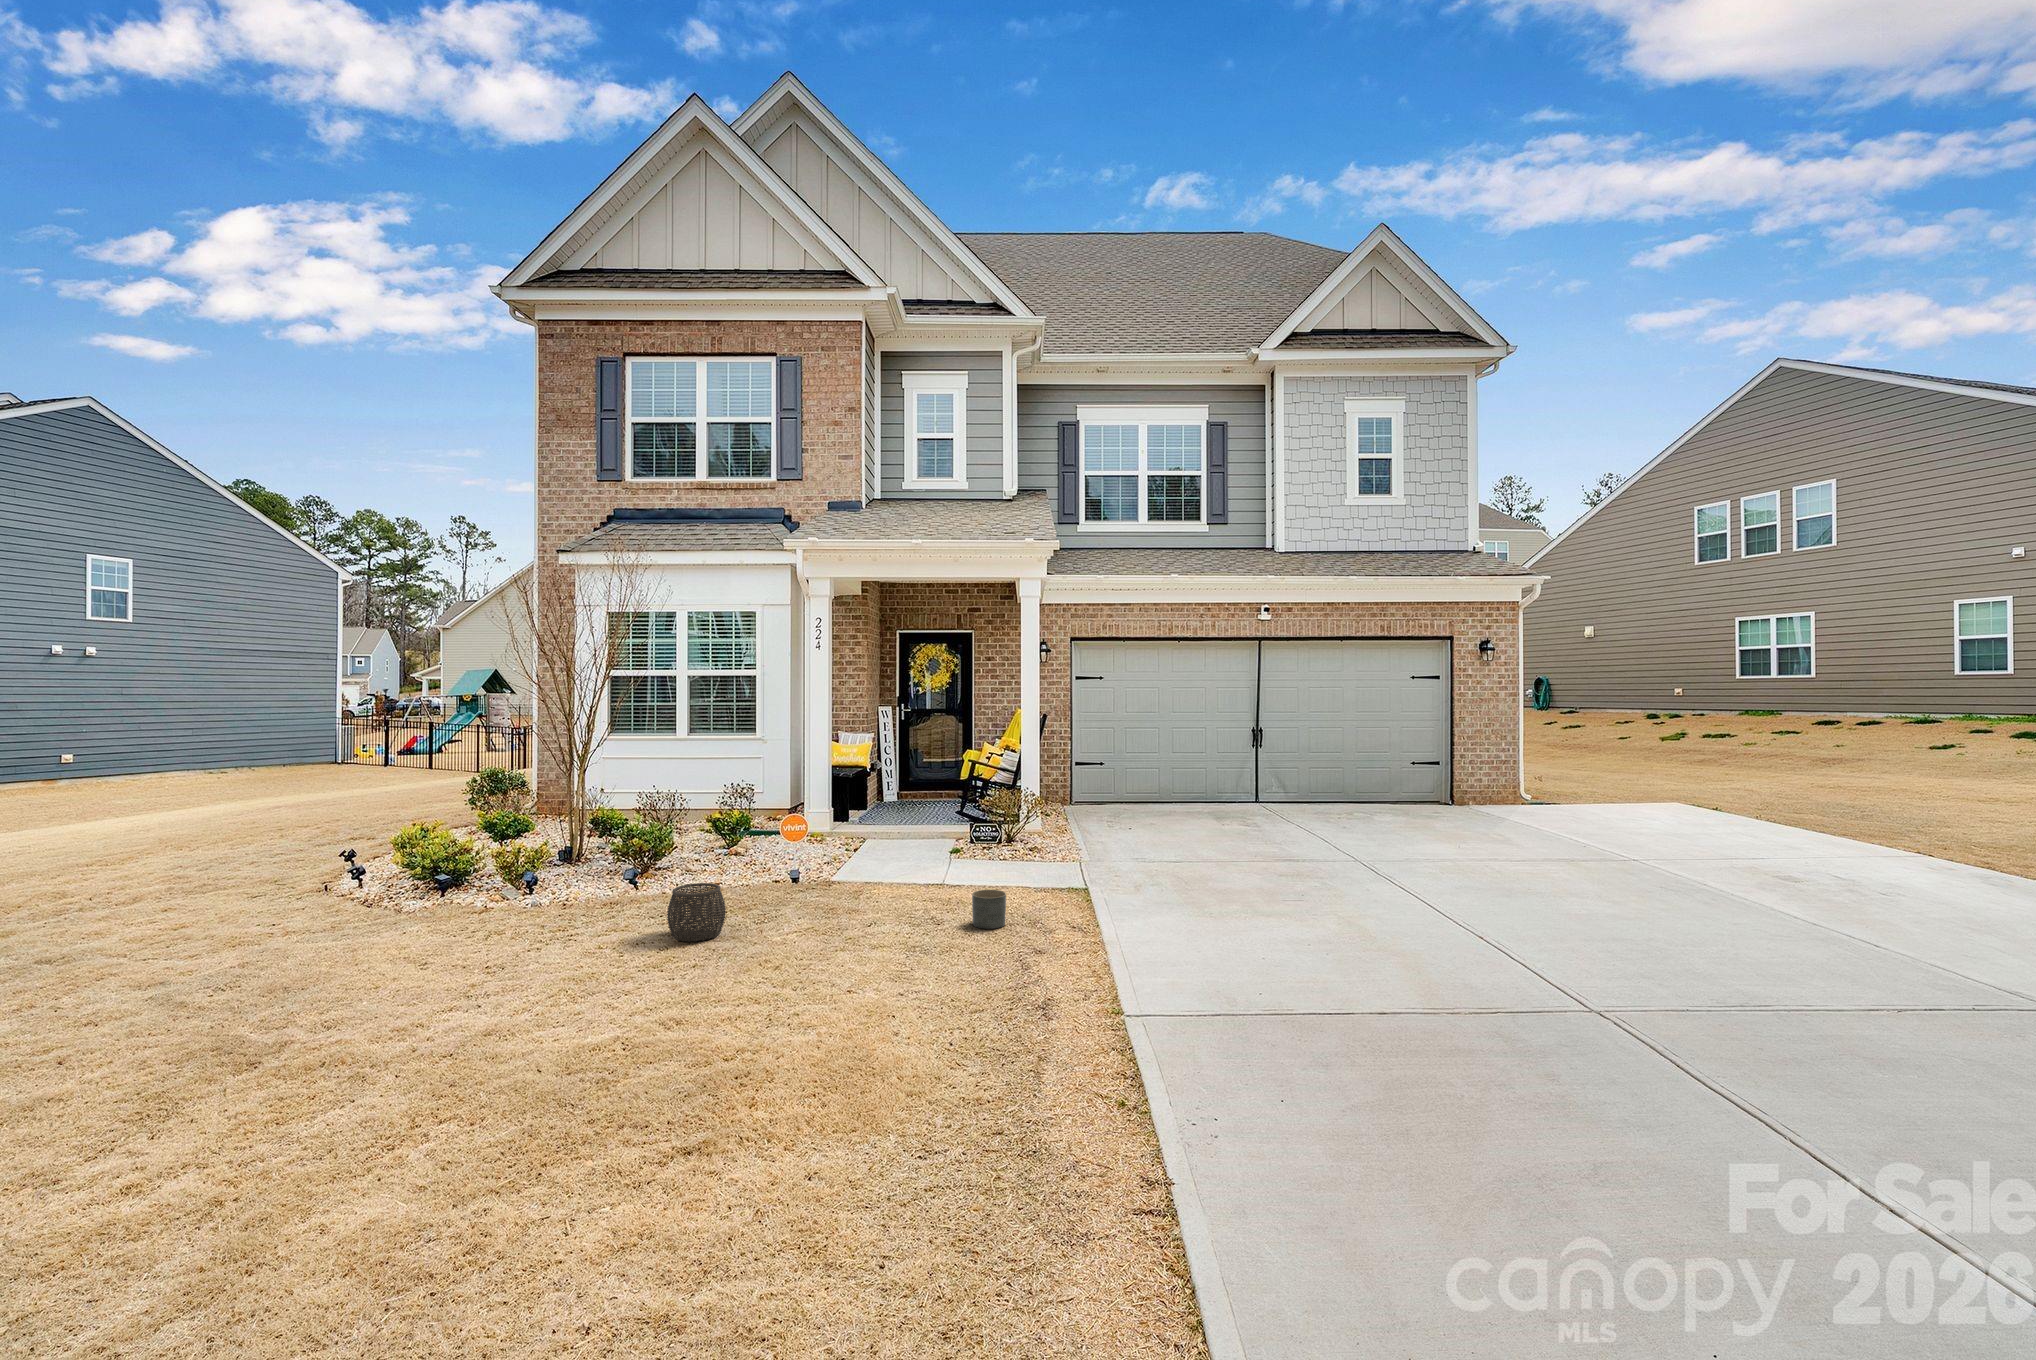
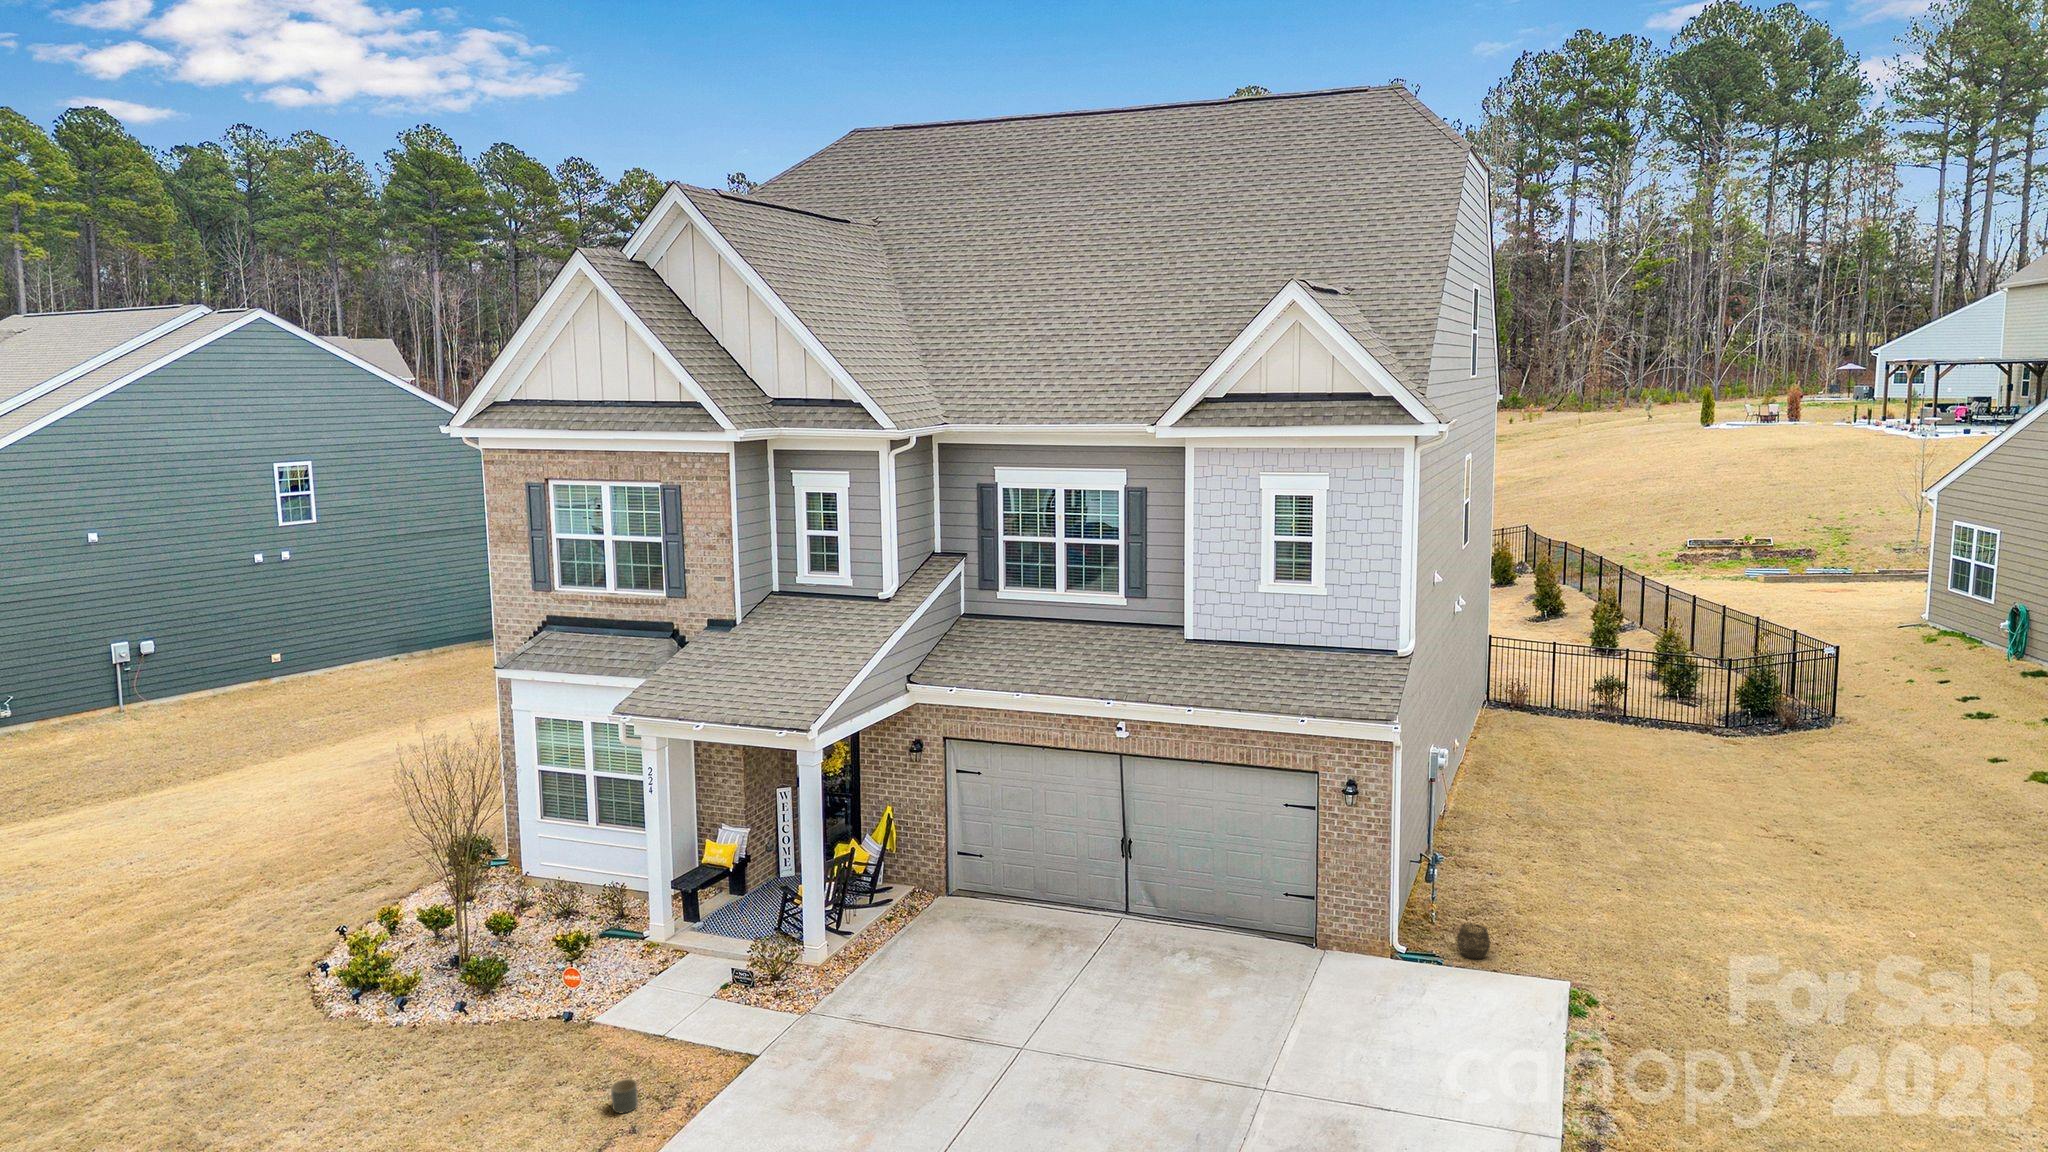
woven basket: present [667,883,726,942] -> present [1457,924,1490,960]

